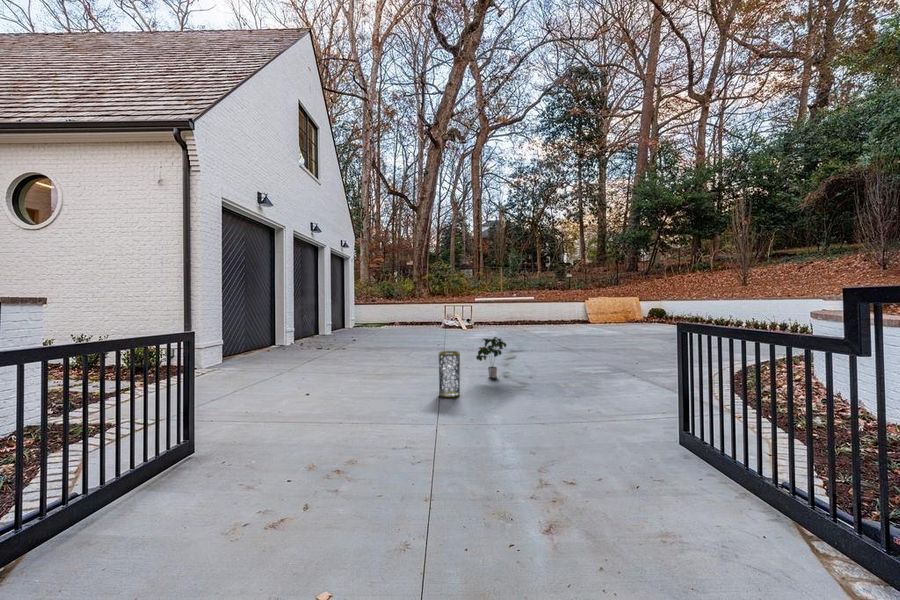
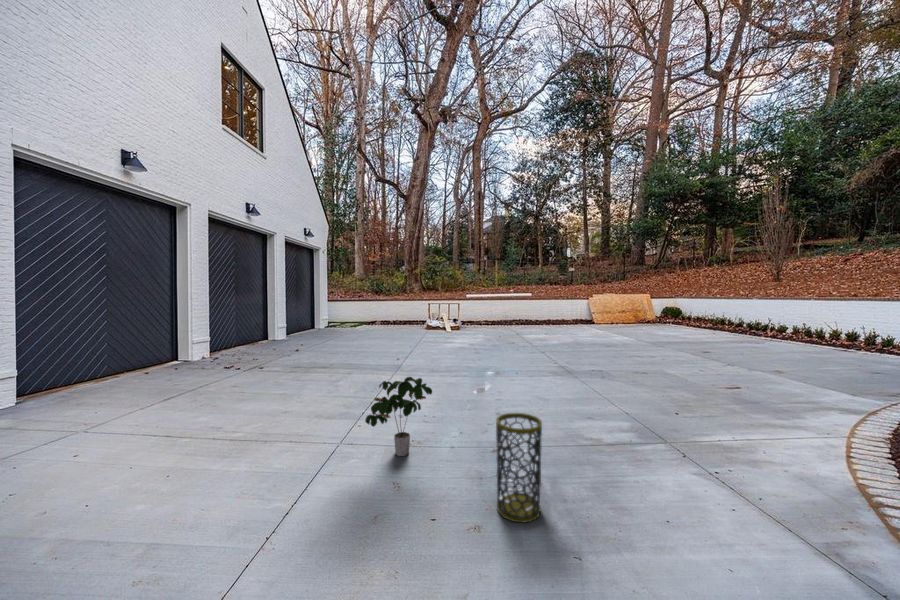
trash can: present [439,351,460,398] -> present [496,413,542,523]

